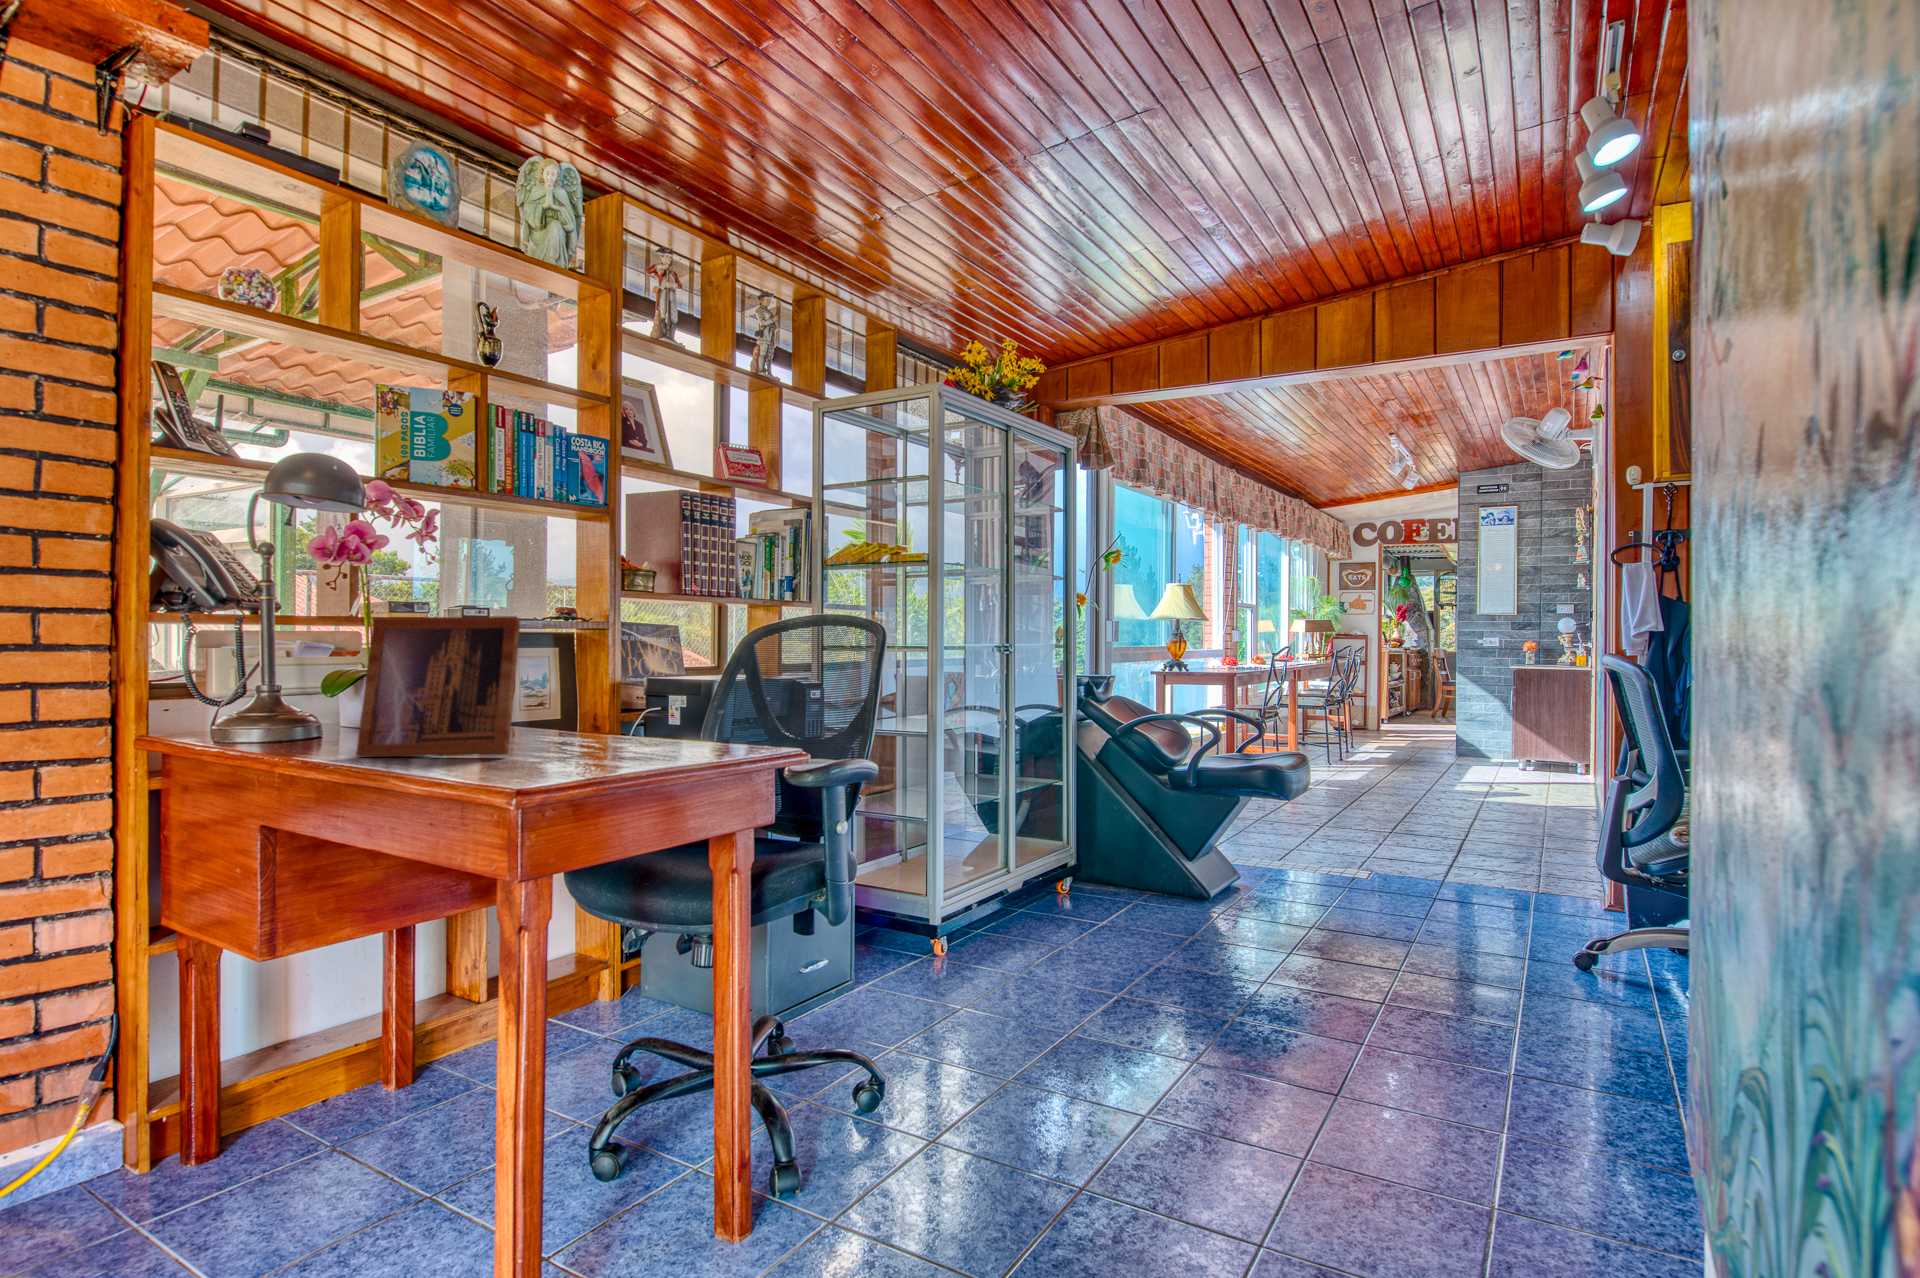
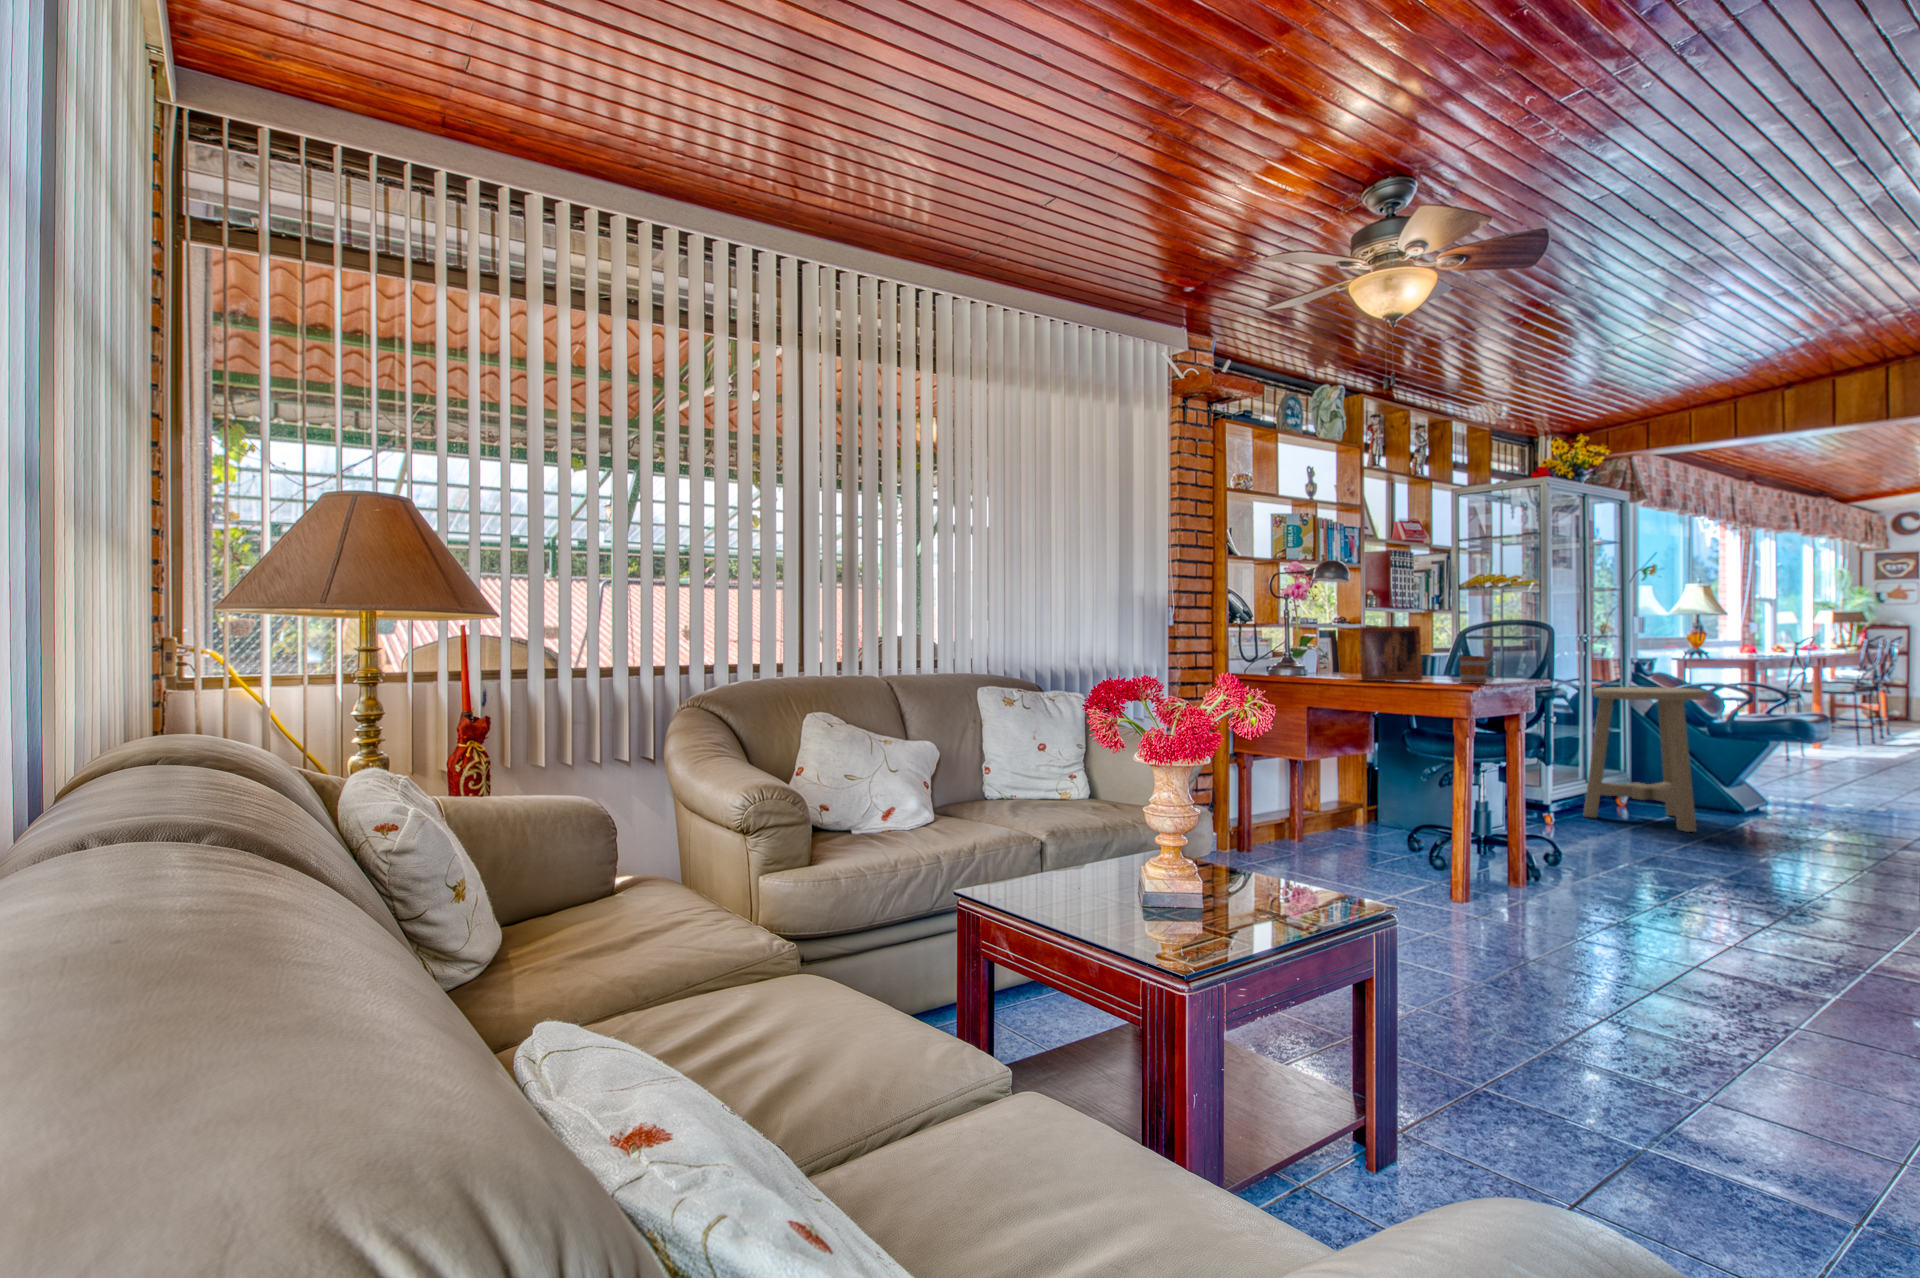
mug: none [601,689,685,760] -> present [1460,656,1499,684]
stool: none [997,721,1157,961] -> present [1584,687,1707,832]

